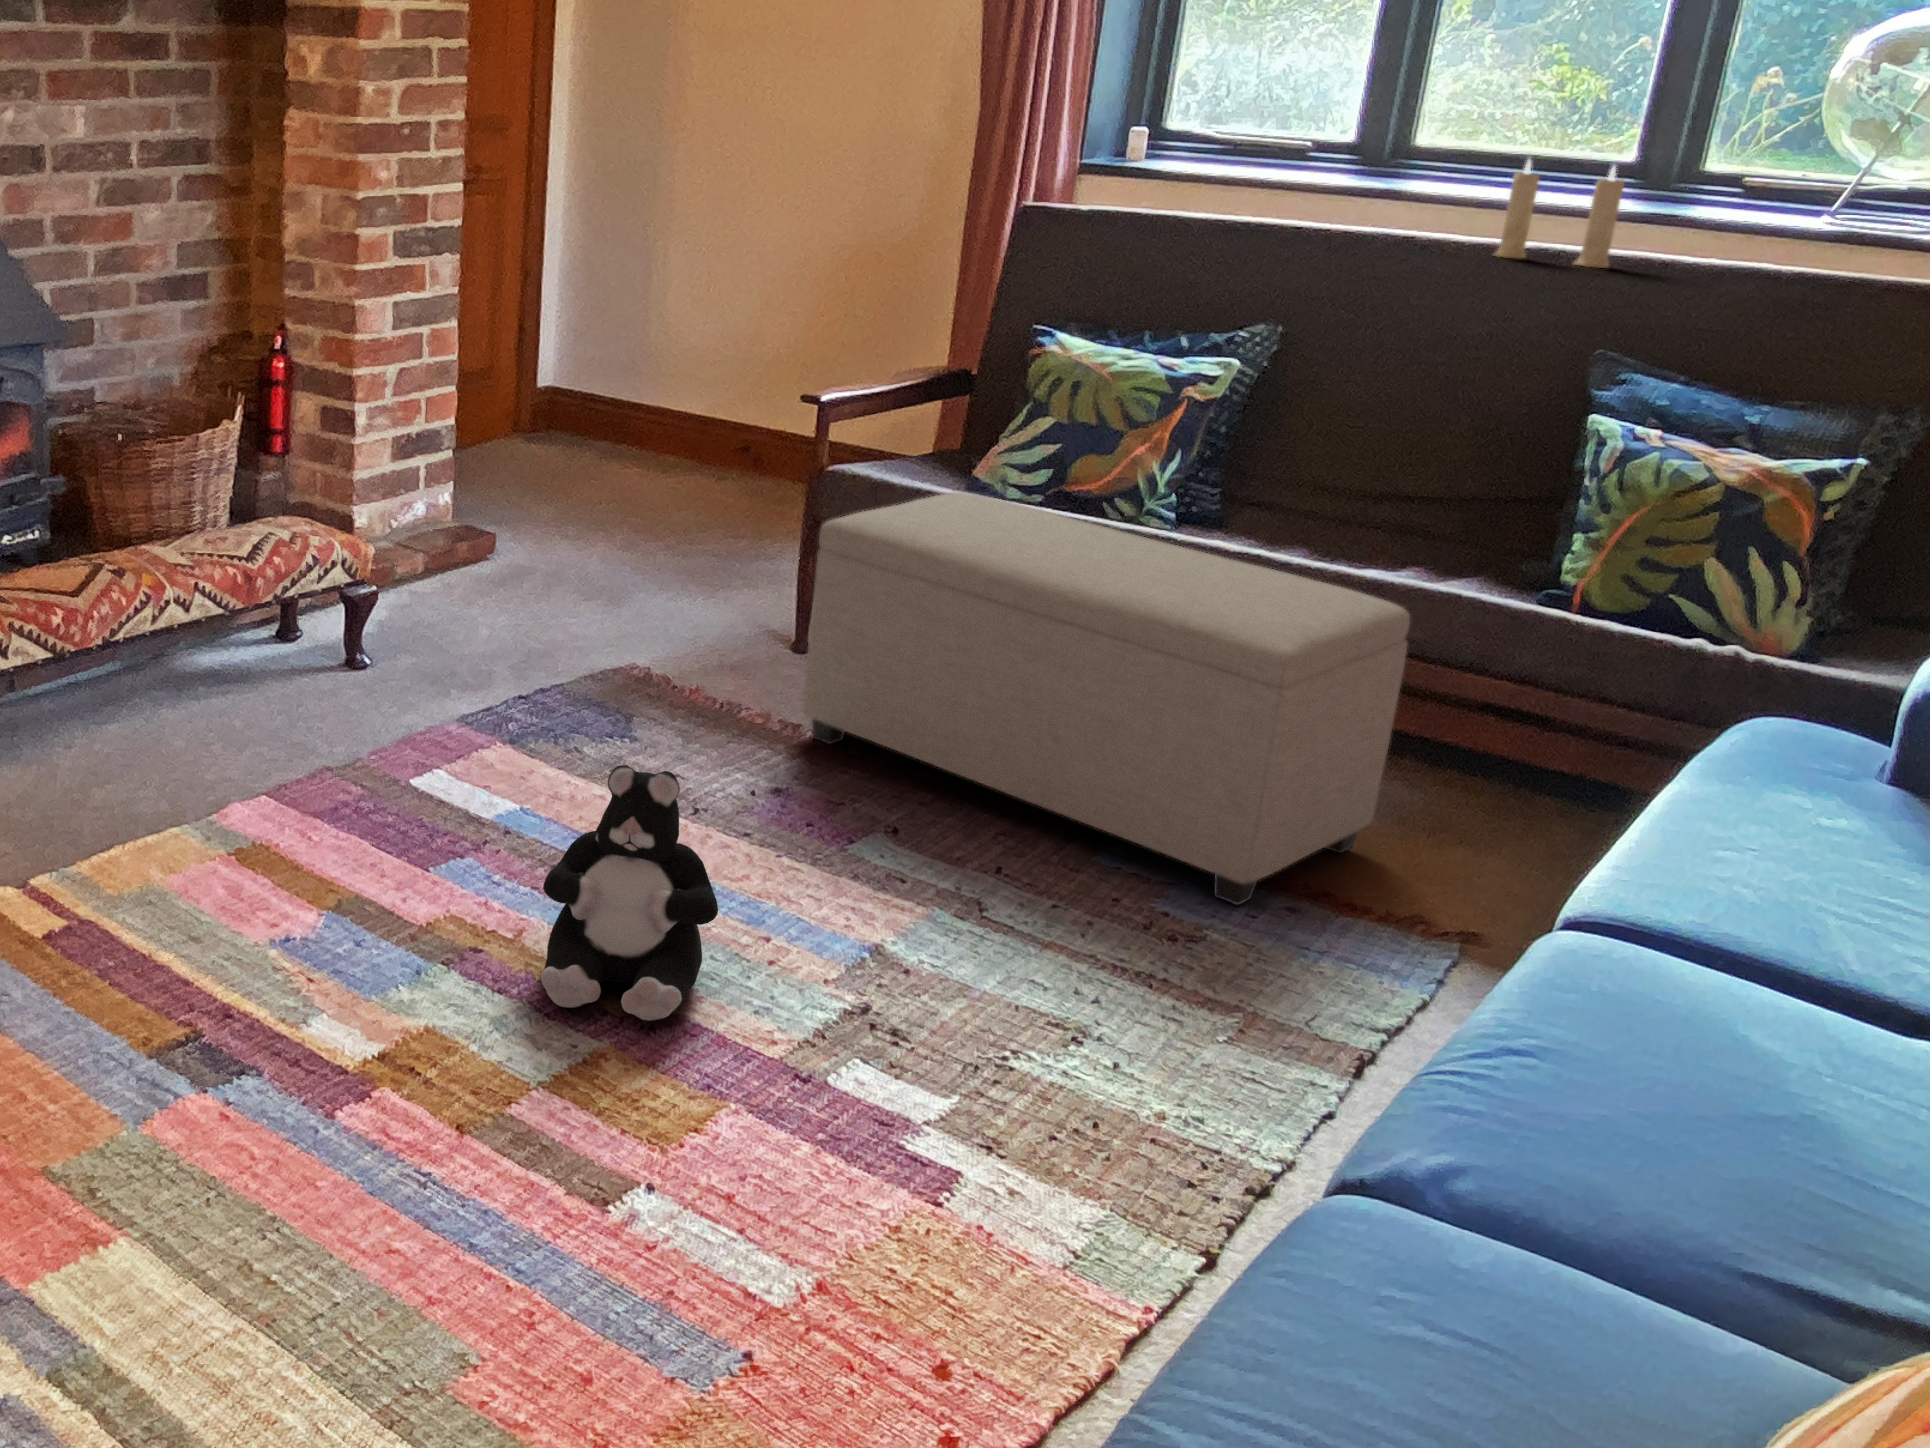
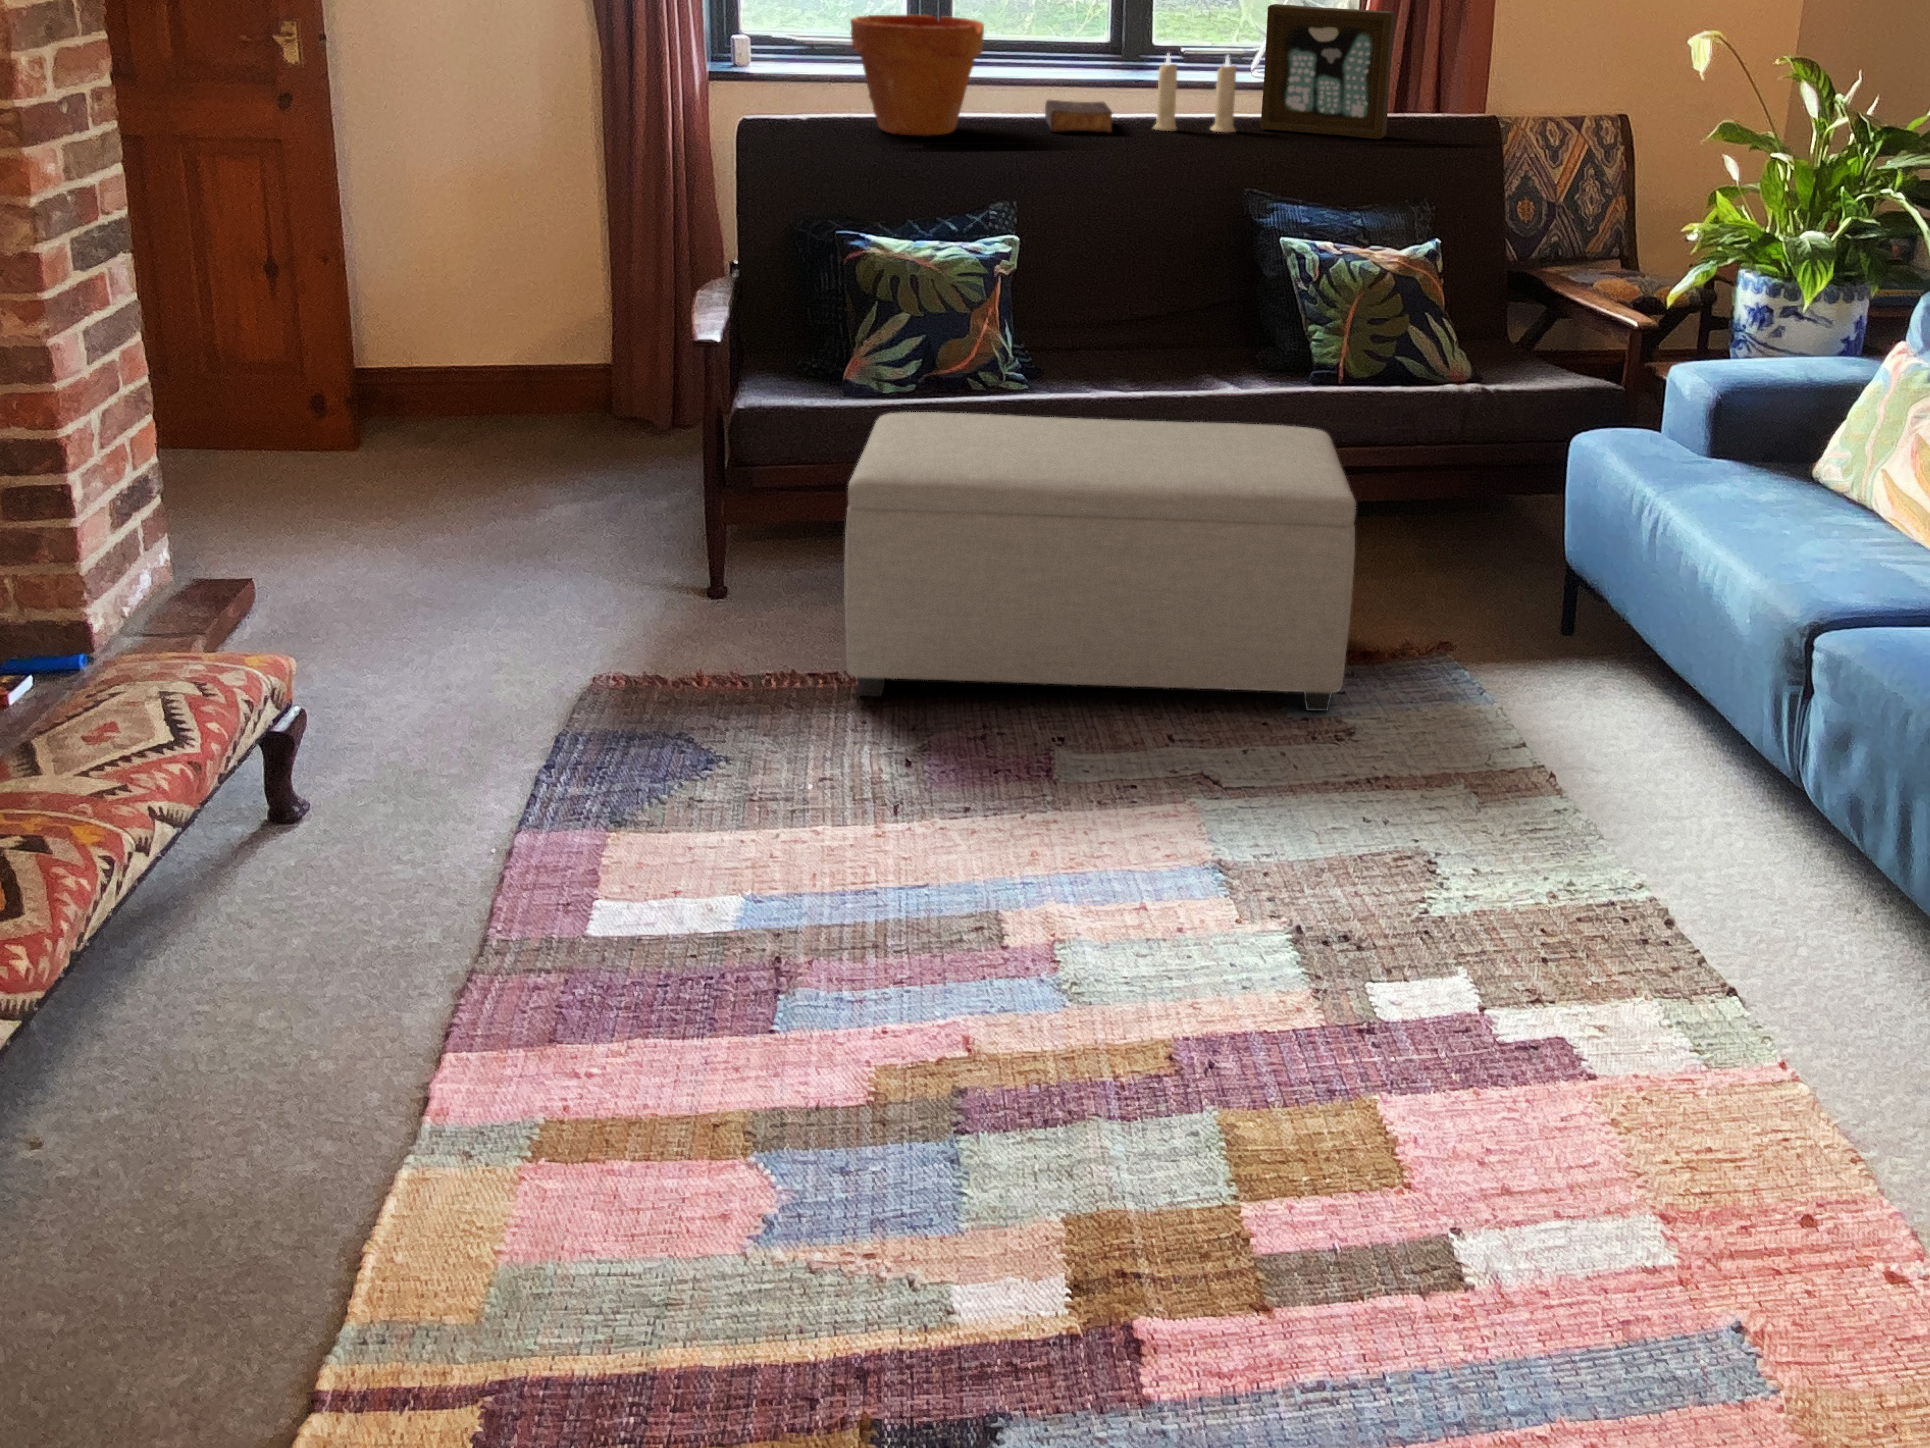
flower pot: none [1127,98,1287,234] -> present [850,15,984,136]
picture frame: none [1653,101,1882,294] -> present [1261,4,1396,139]
book: none [1345,212,1459,252] -> present [1045,100,1112,133]
plush toy: present [541,765,718,1021] -> none [1010,809,1233,1113]

